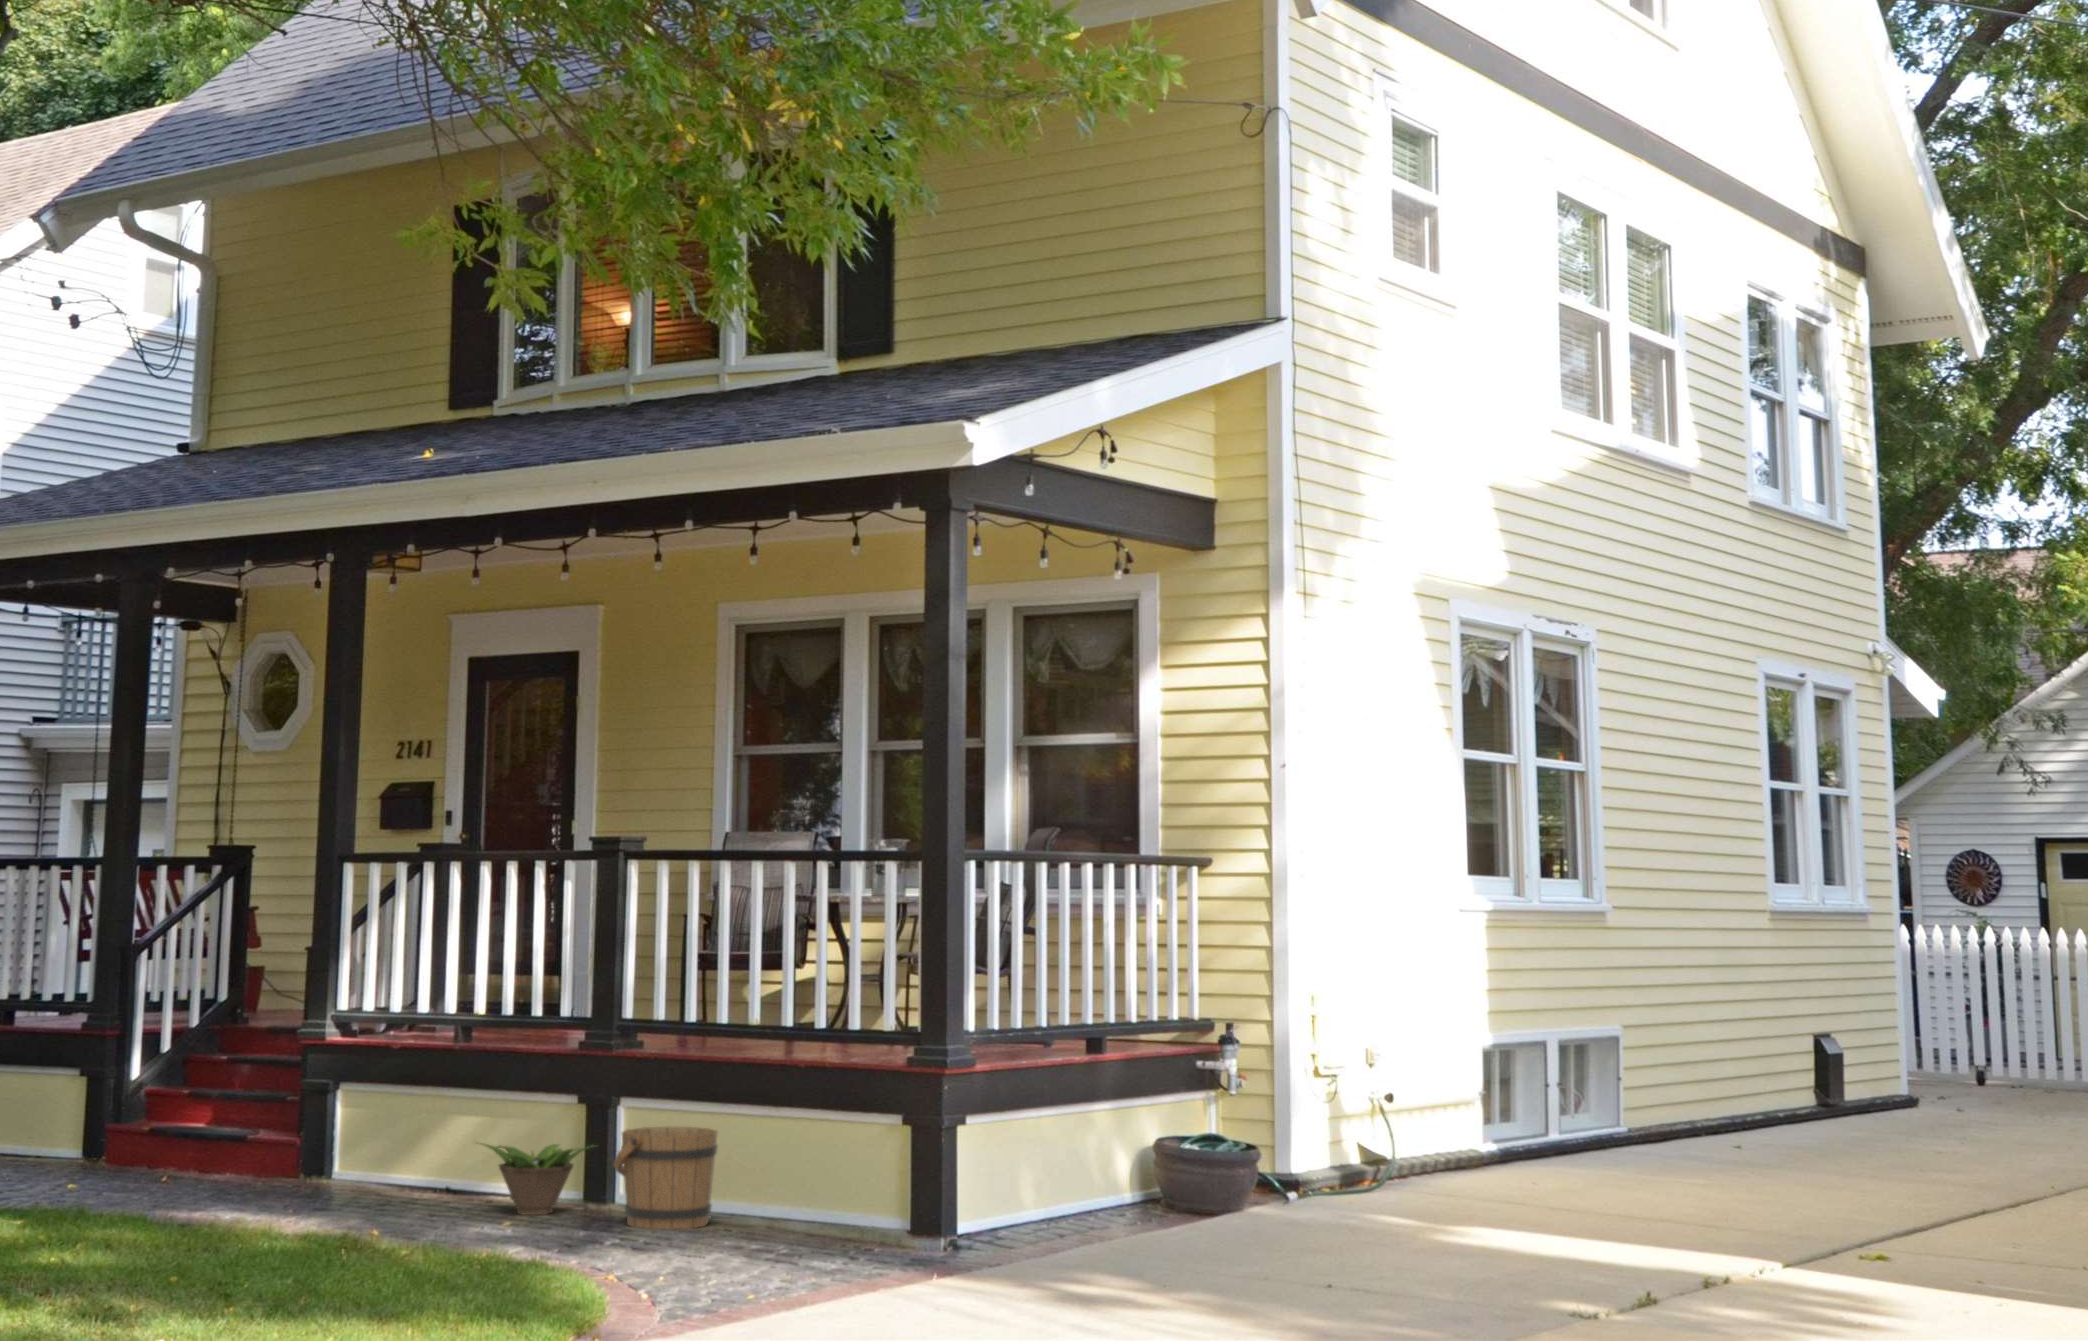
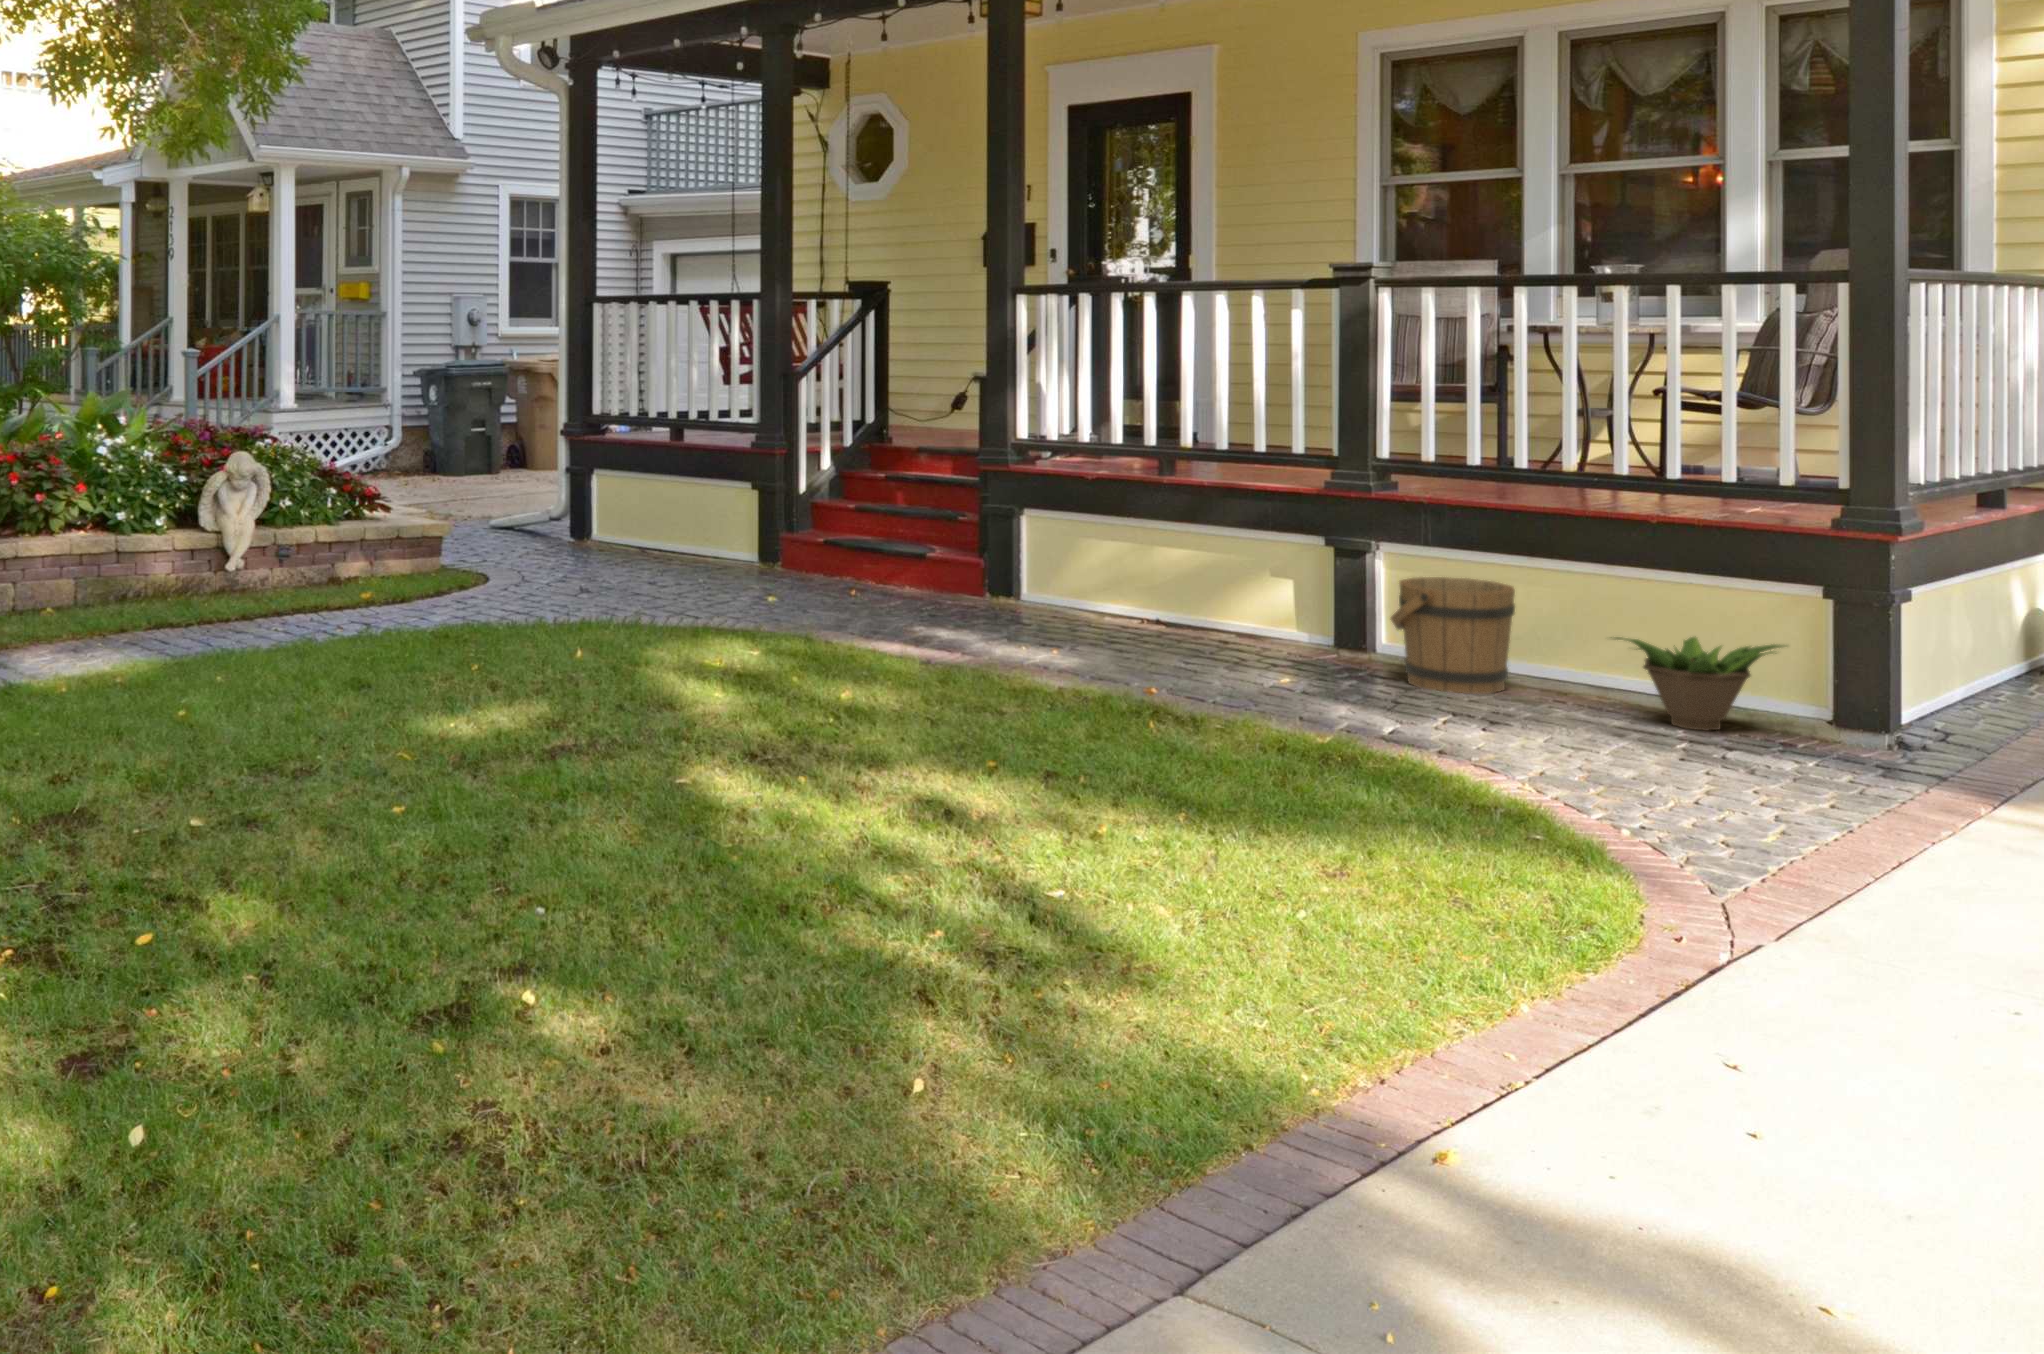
decorative plant: present [483,1144,594,1215] -> present [1611,637,1783,730]

